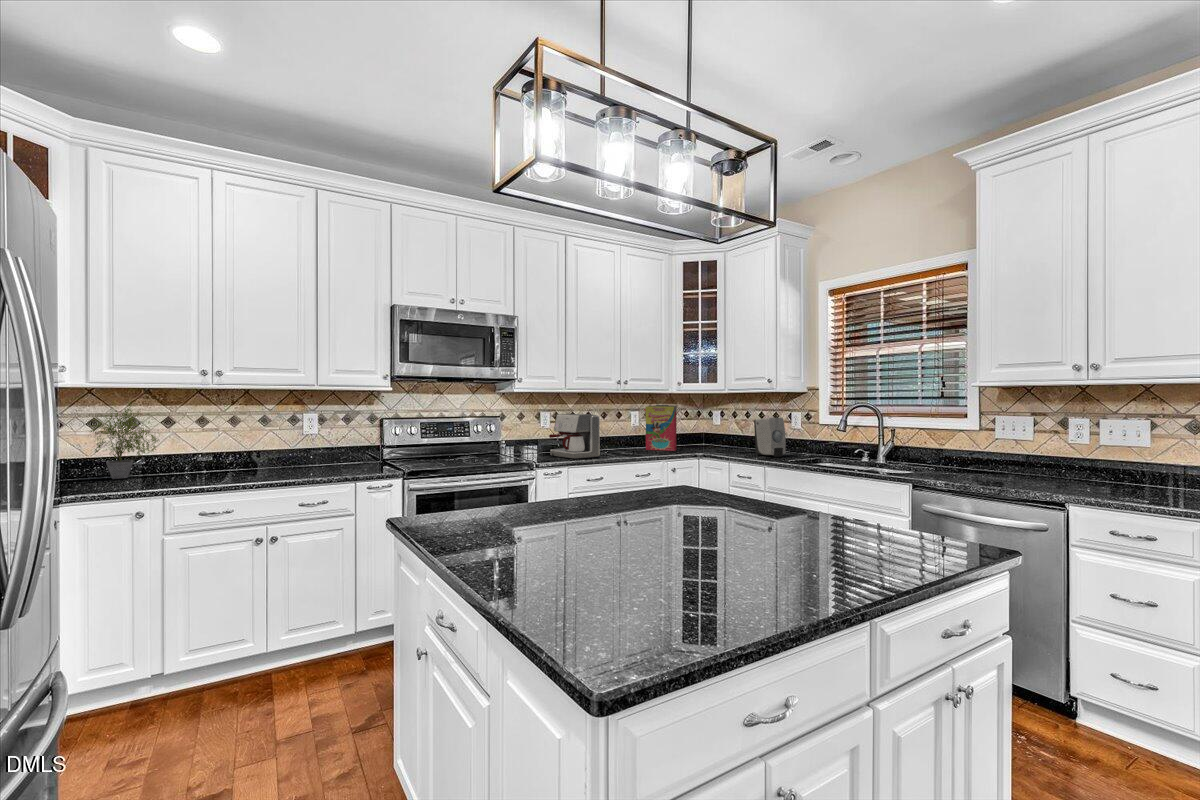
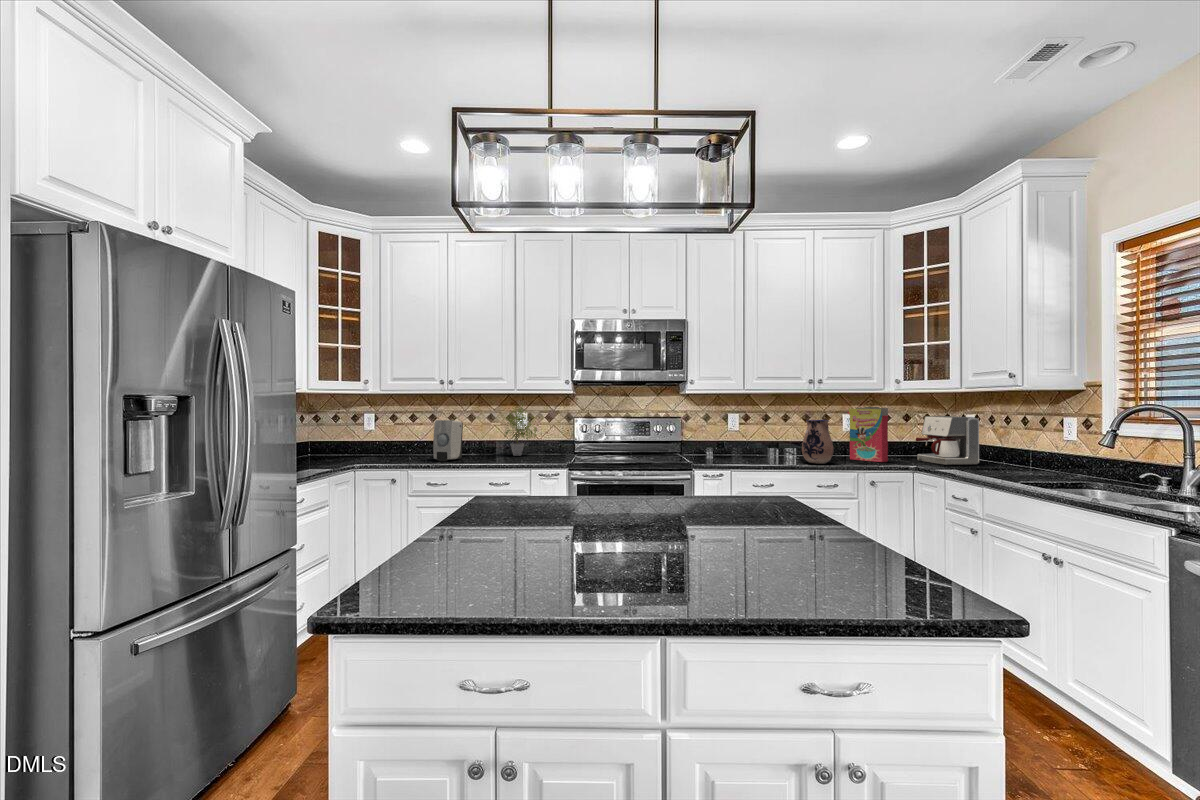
potted plant: present [91,402,159,479] -> present [505,403,537,456]
coffee maker: present [549,414,600,459] -> present [916,416,979,465]
ceramic pitcher: none [619,416,646,455] -> present [802,420,834,464]
soap dispenser: present [754,418,786,457] -> present [433,420,463,461]

